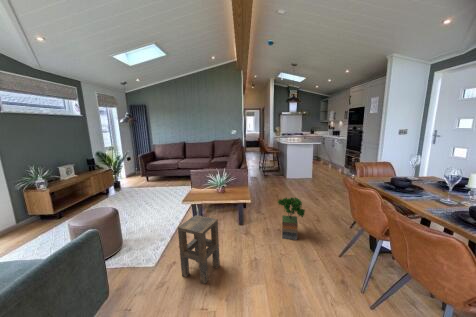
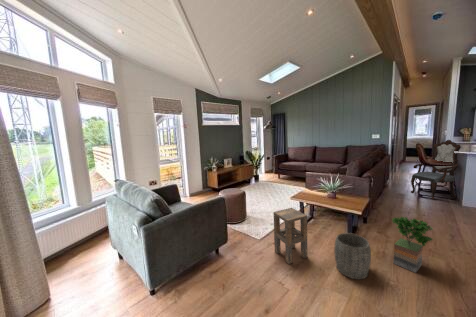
armchair: none [261,135,285,179] -> present [411,140,461,199]
woven basket: none [245,224,276,268] -> present [334,233,371,279]

